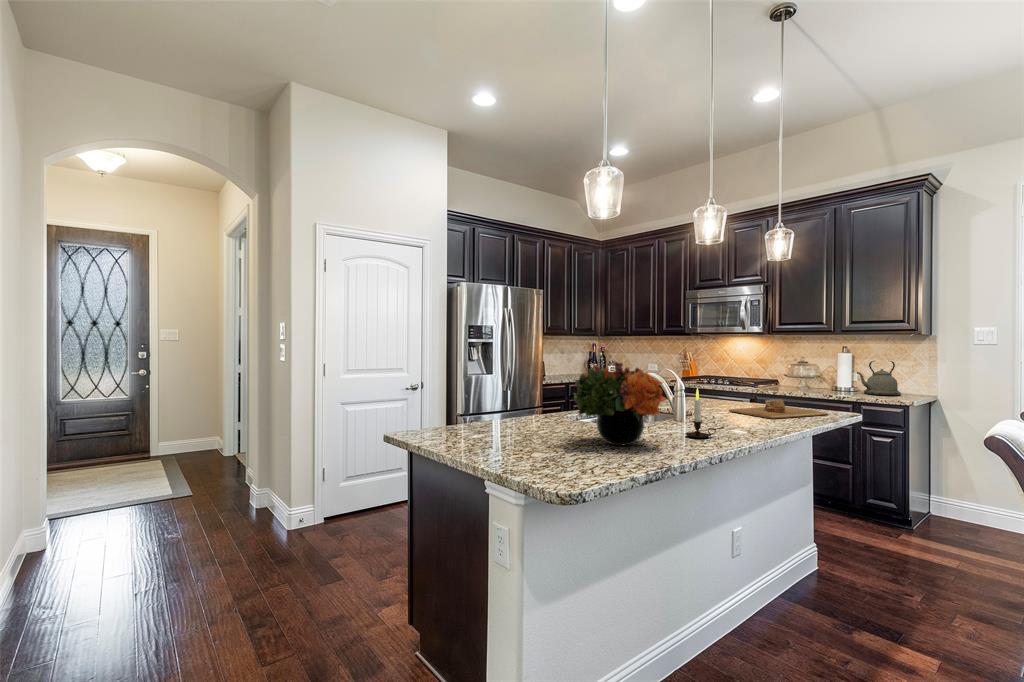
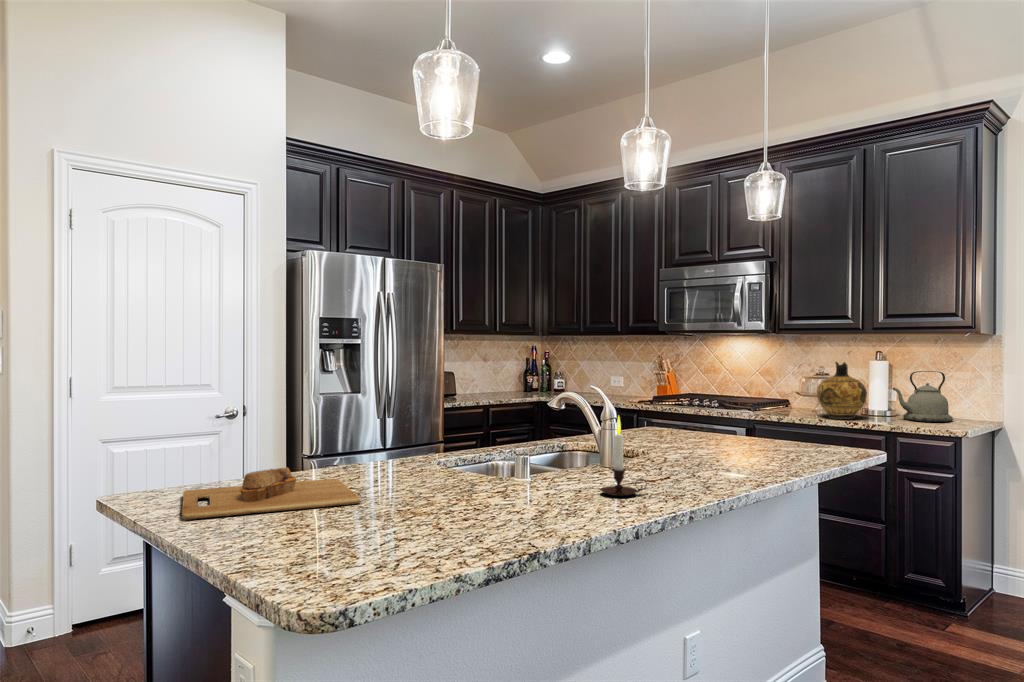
ceramic jug: none [801,354,838,393] -> present [817,362,867,419]
flower arrangement: present [574,362,667,445] -> none [402,374,559,512]
cutting board: present [729,399,828,419] -> present [182,467,360,520]

